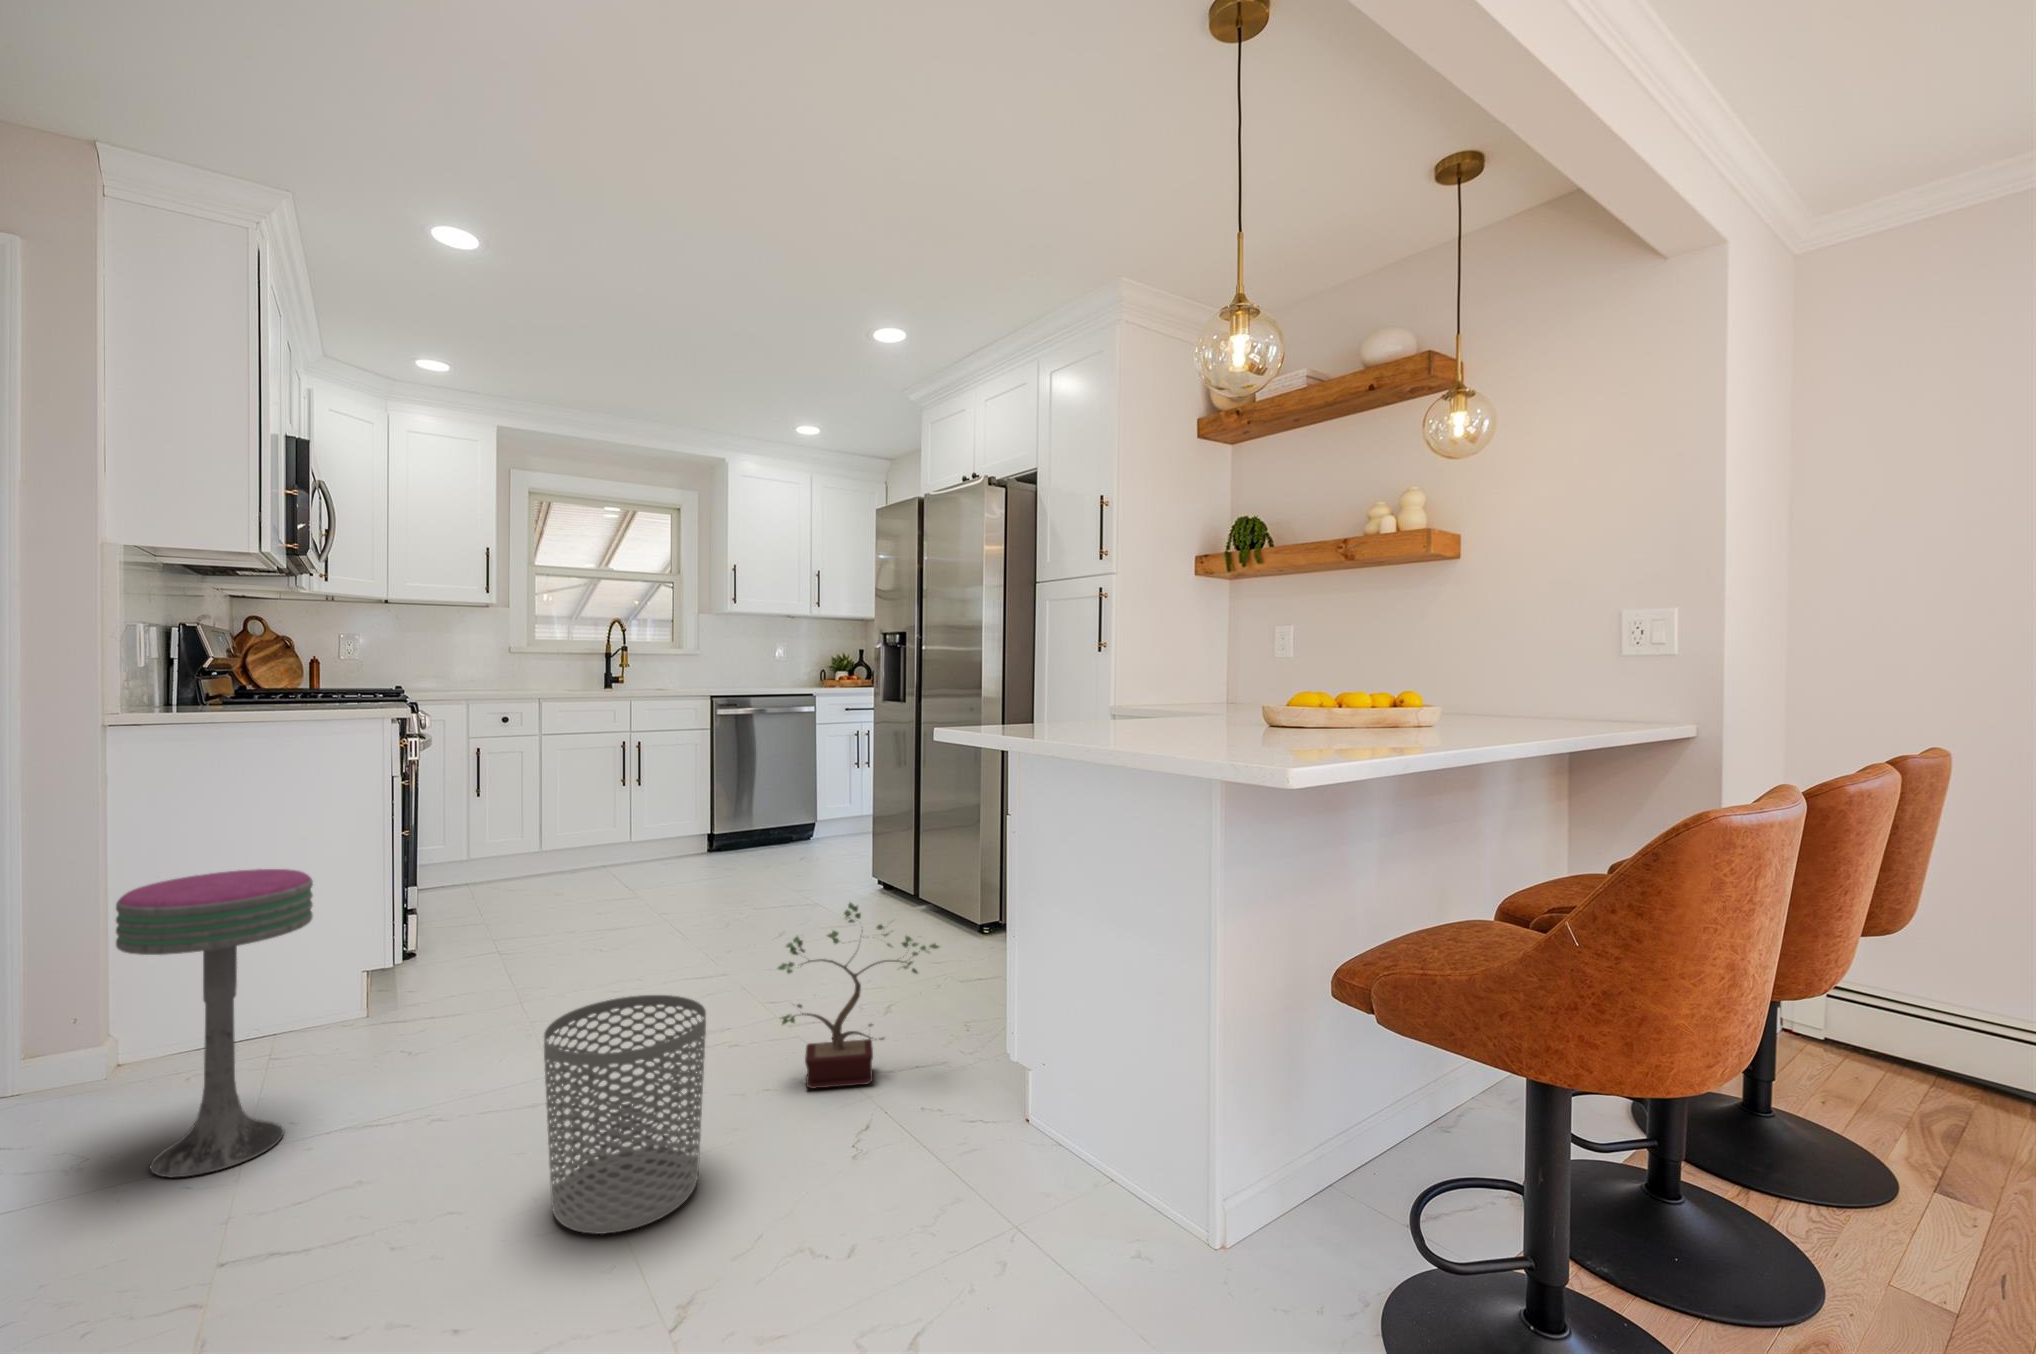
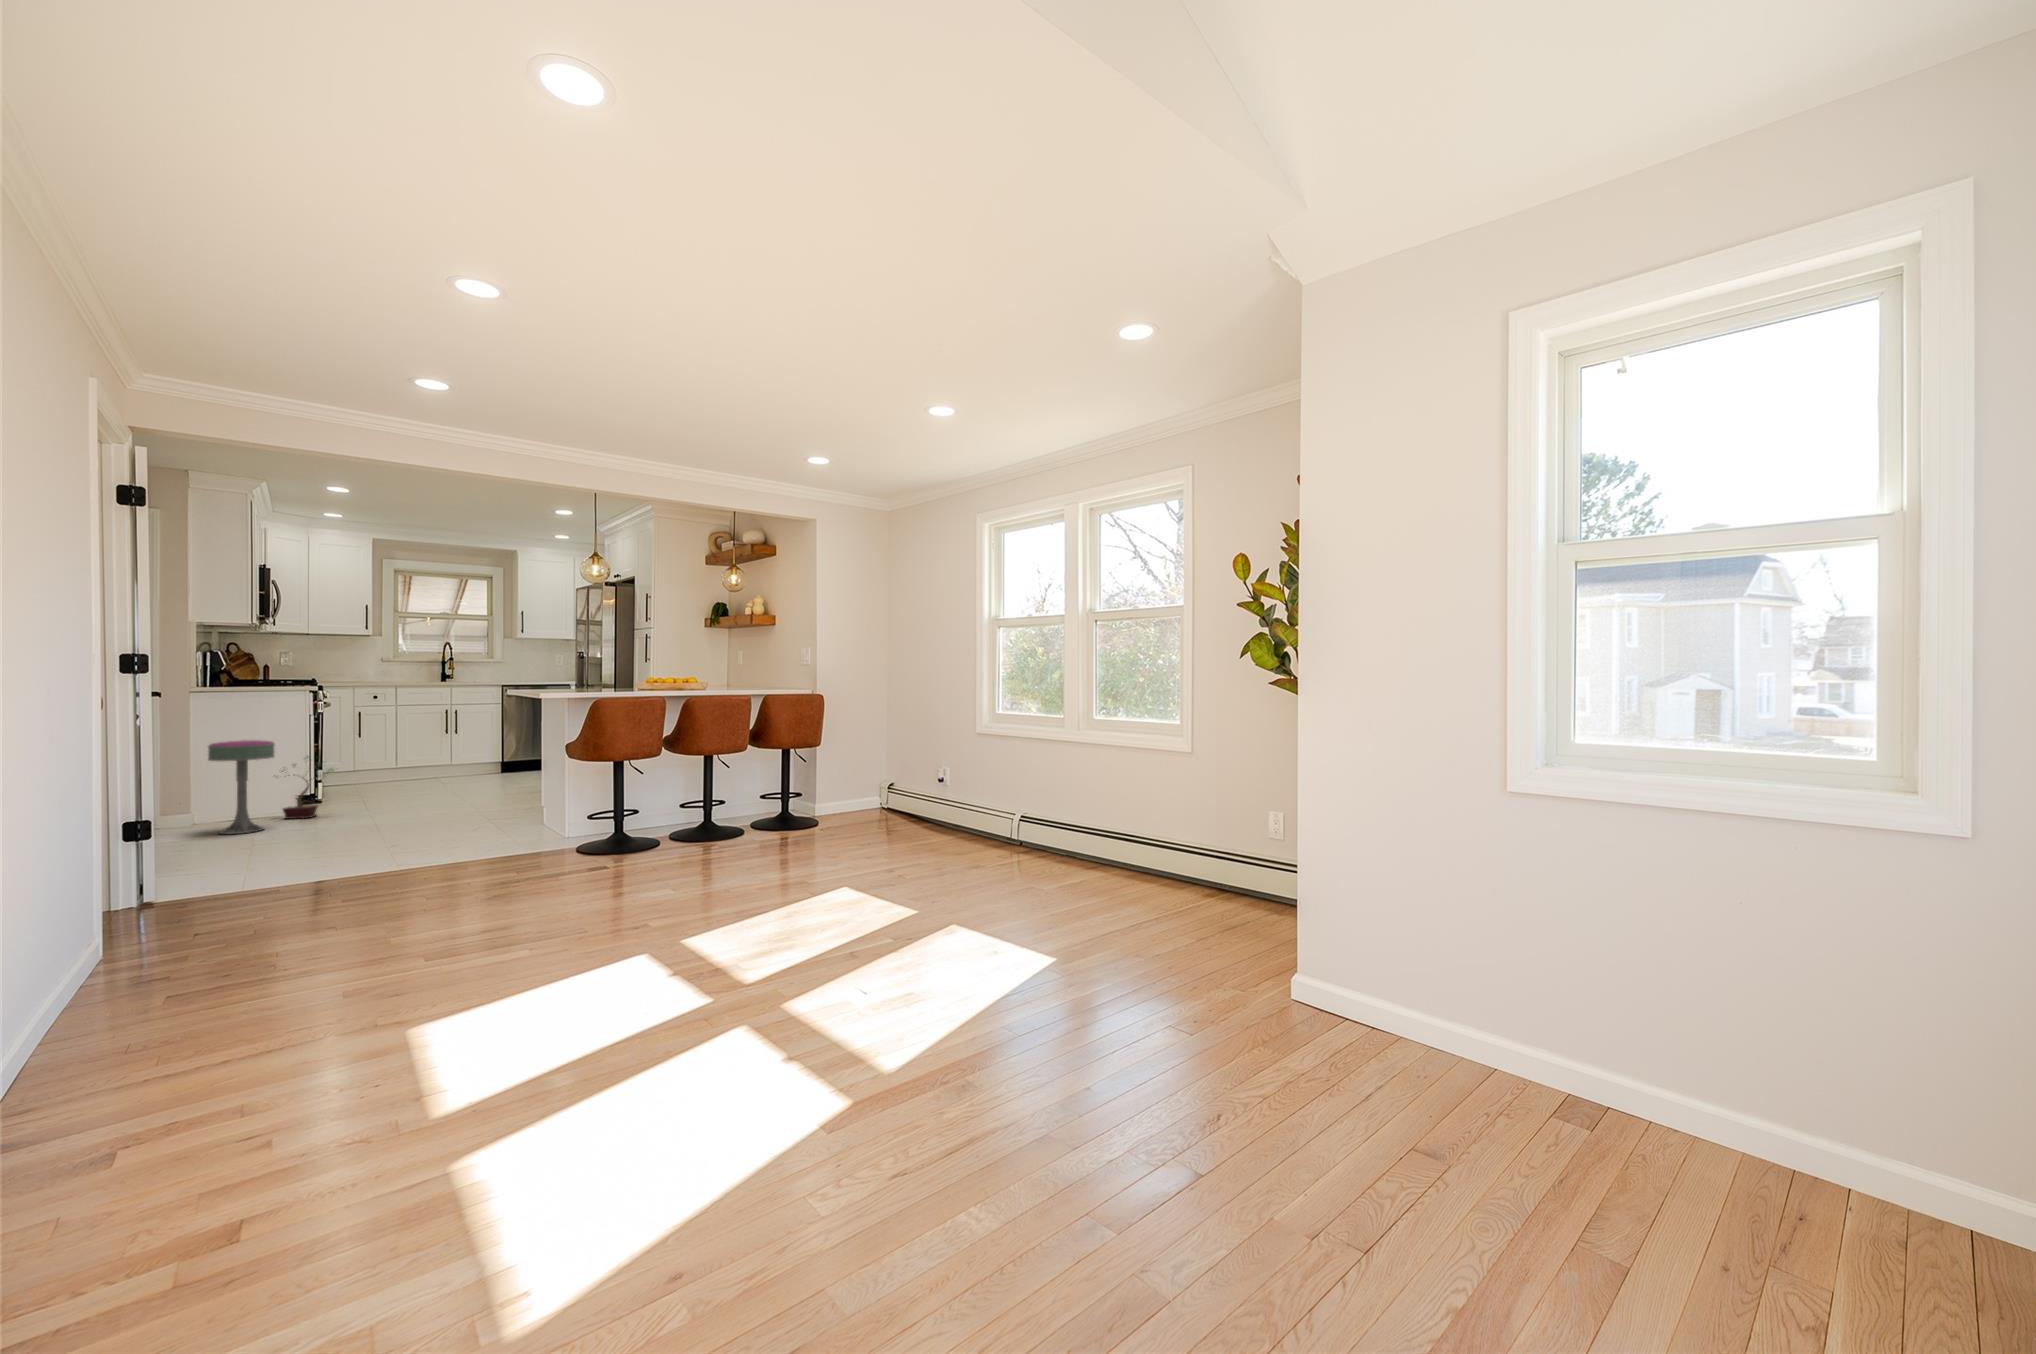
potted plant: present [778,903,939,1089] -> present [274,756,334,819]
waste bin: present [544,995,706,1234] -> none [351,777,409,837]

